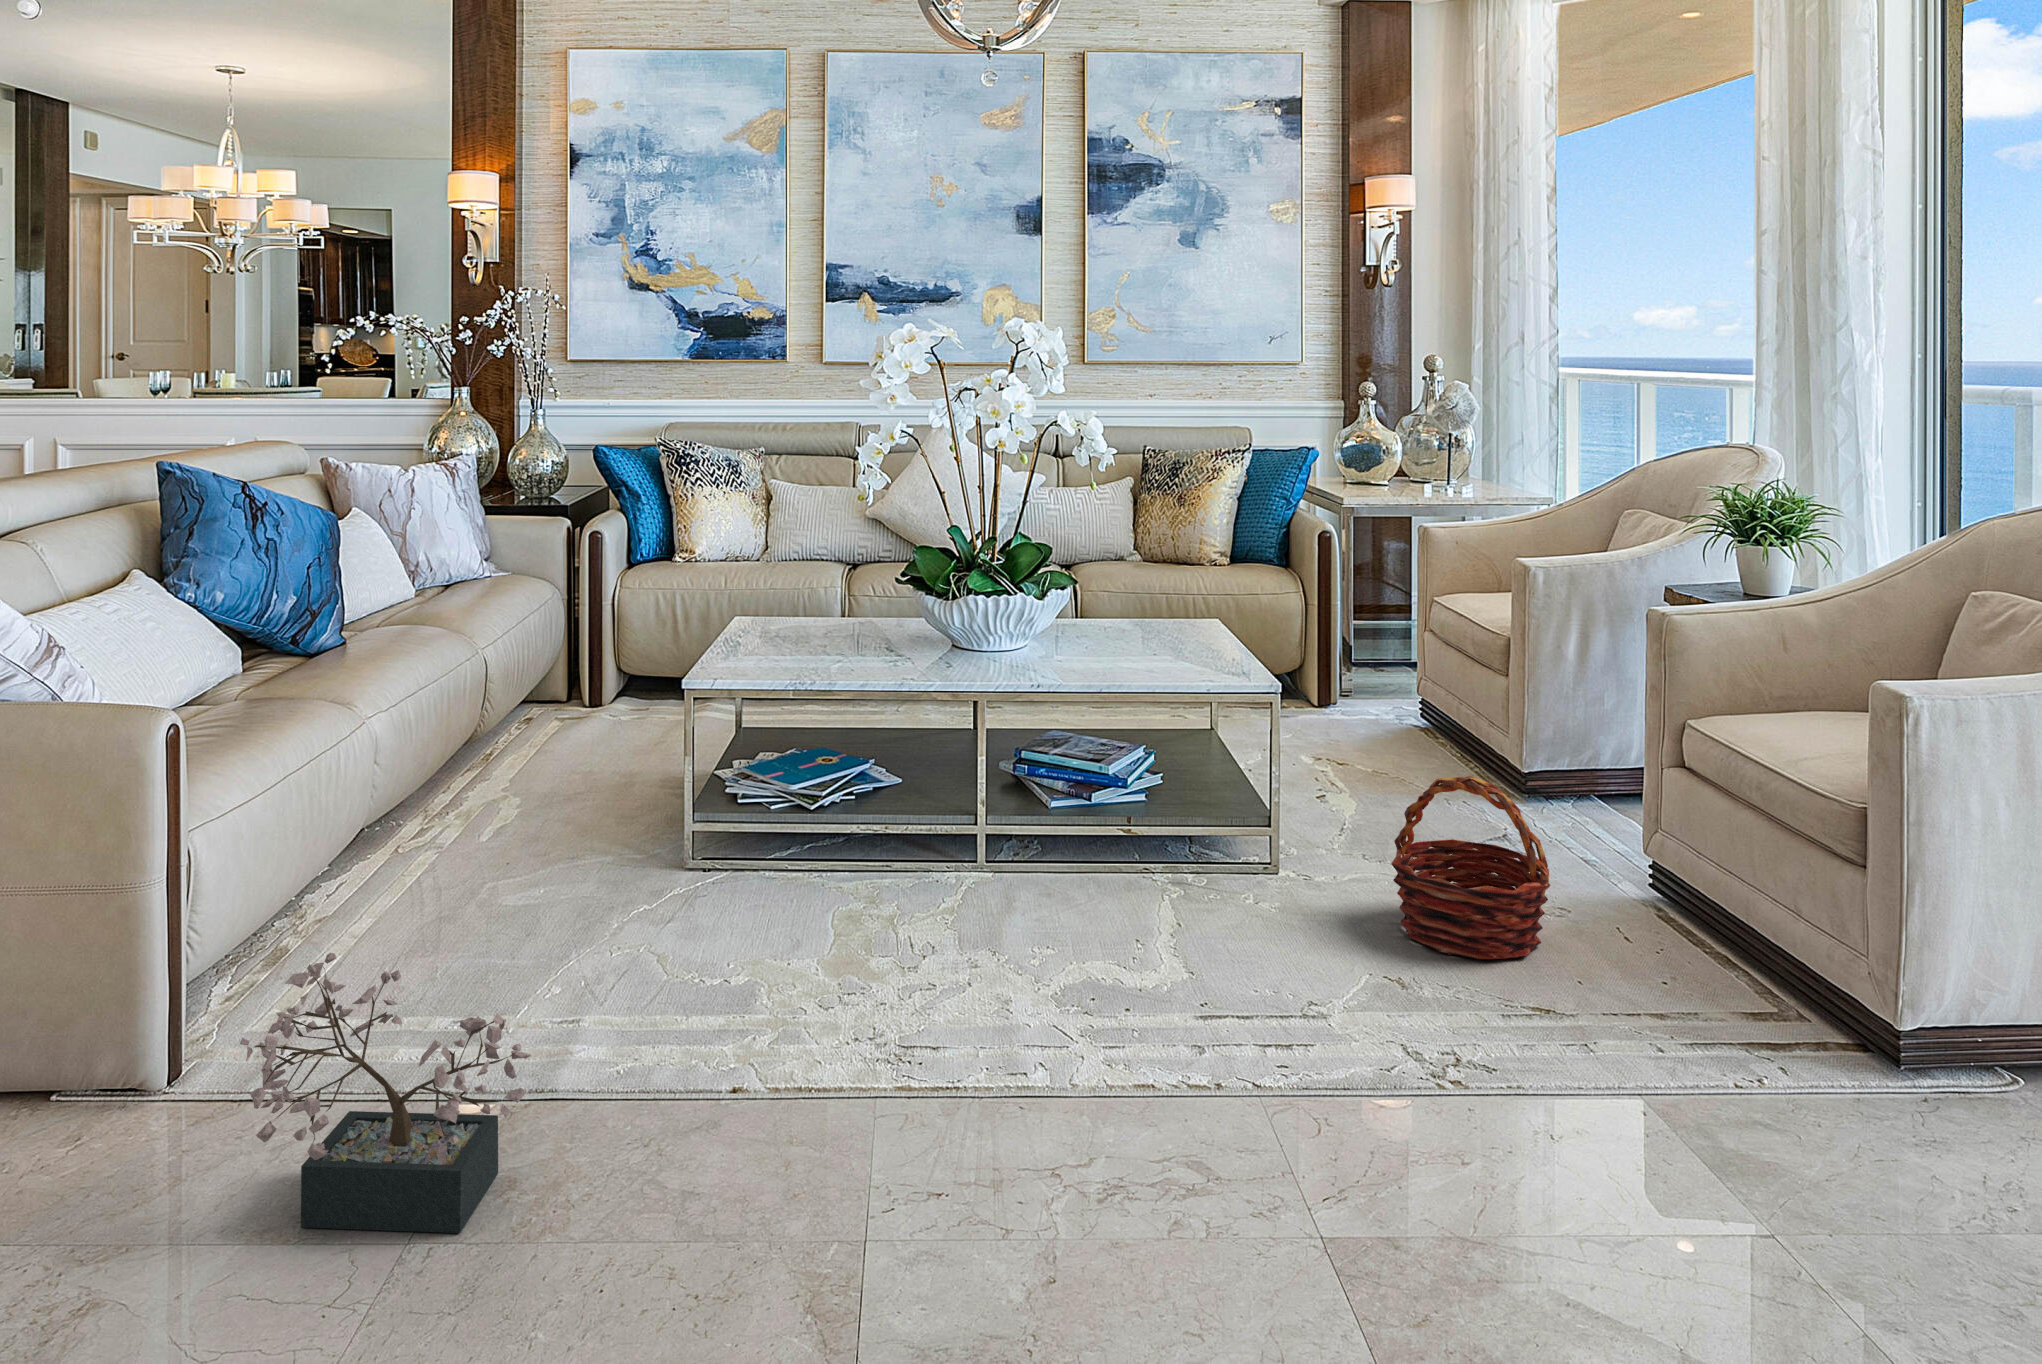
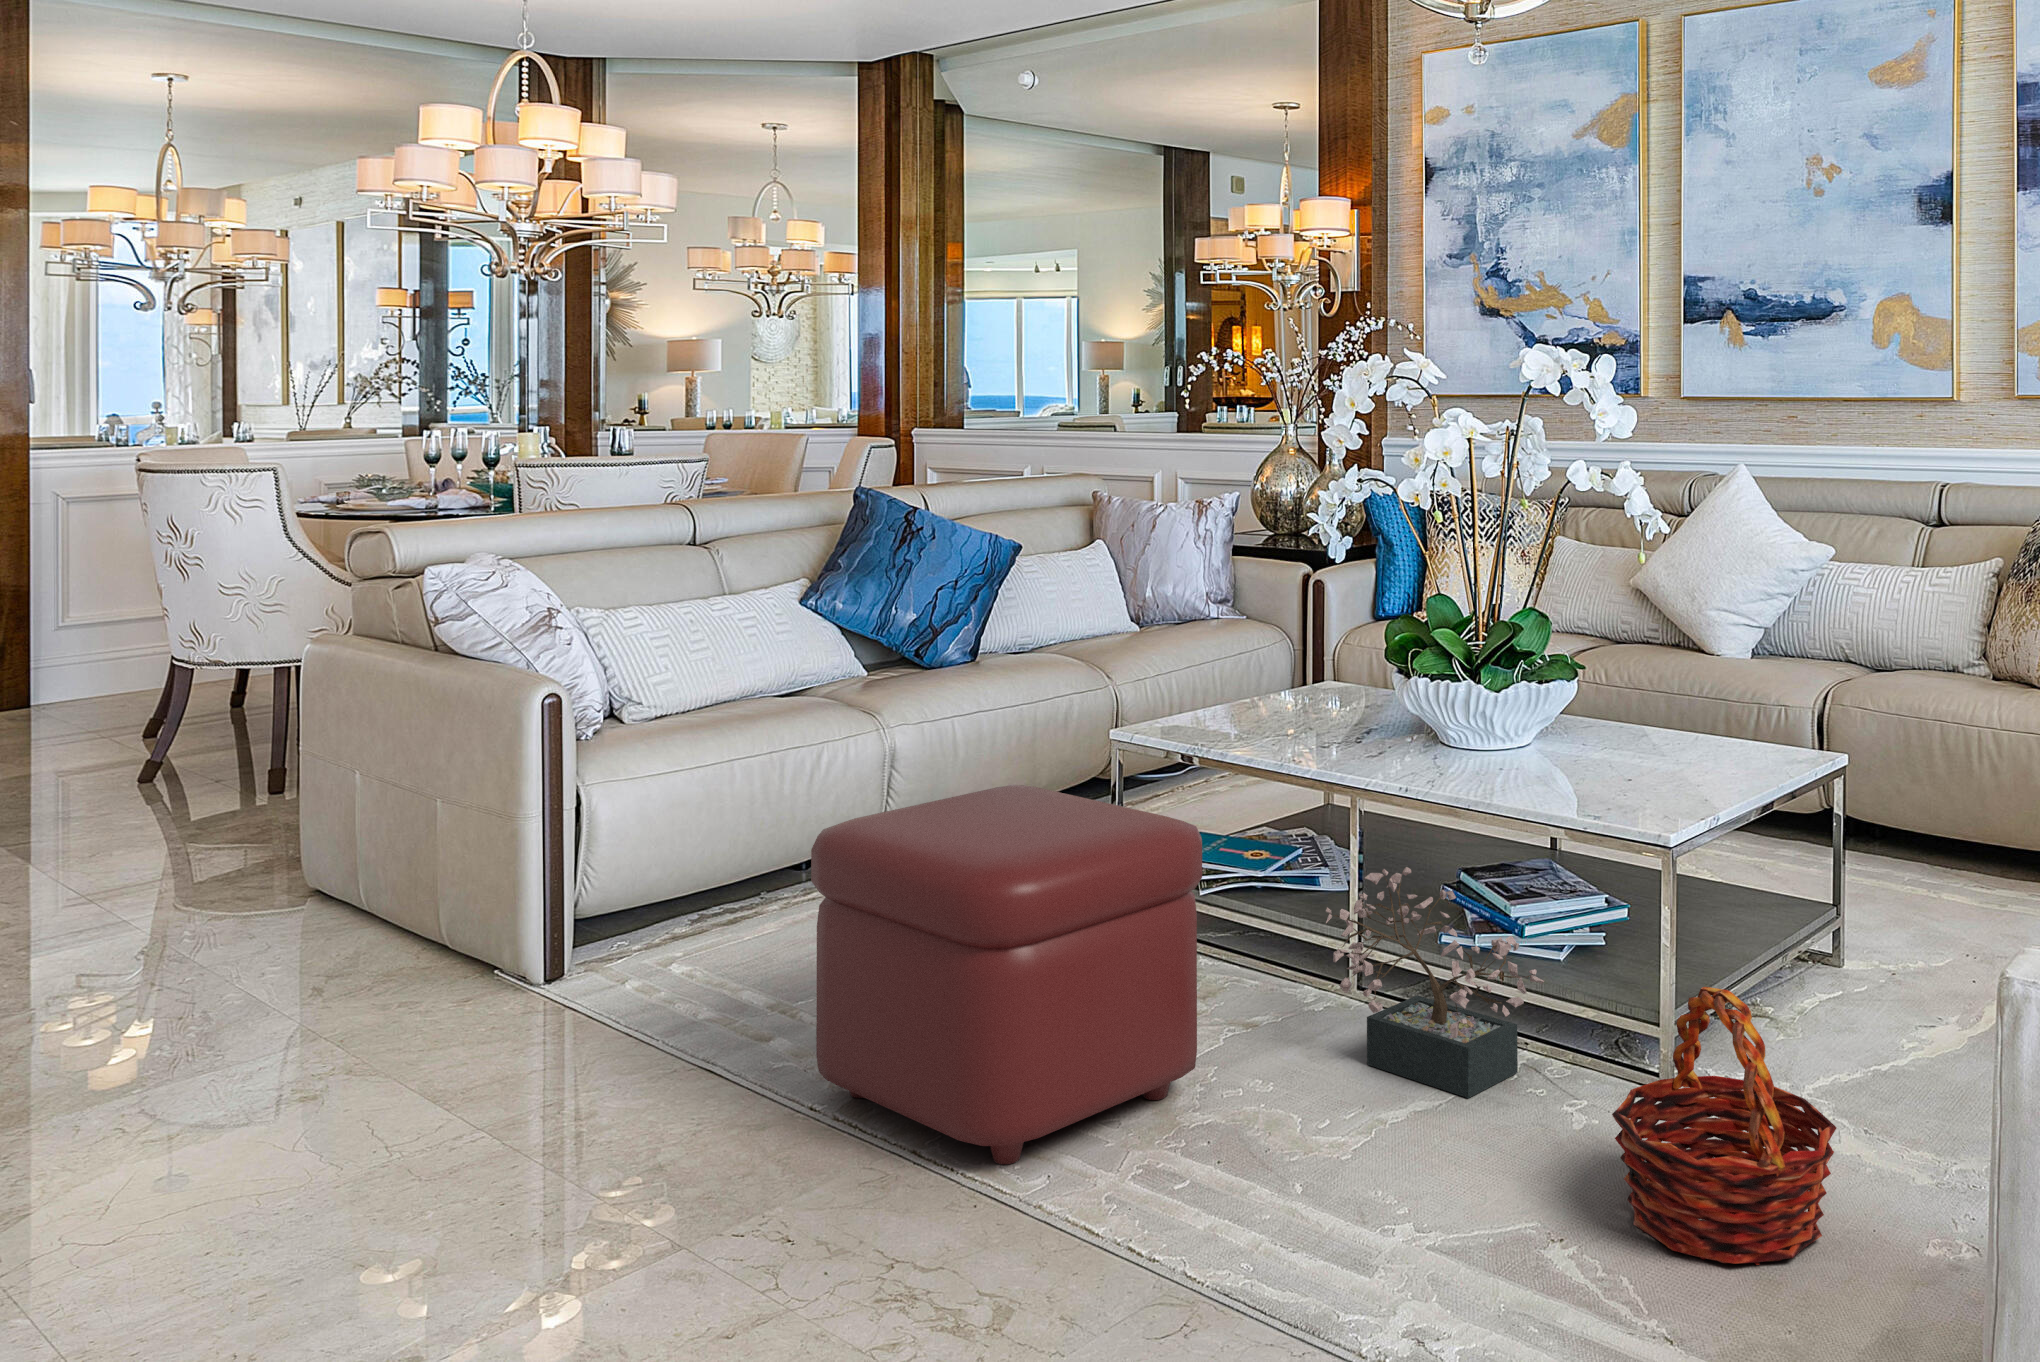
ottoman: none [749,727,1066,1055] -> present [811,785,1202,1164]
decorative plant: present [240,953,531,1233] -> present [1326,867,1544,1098]

